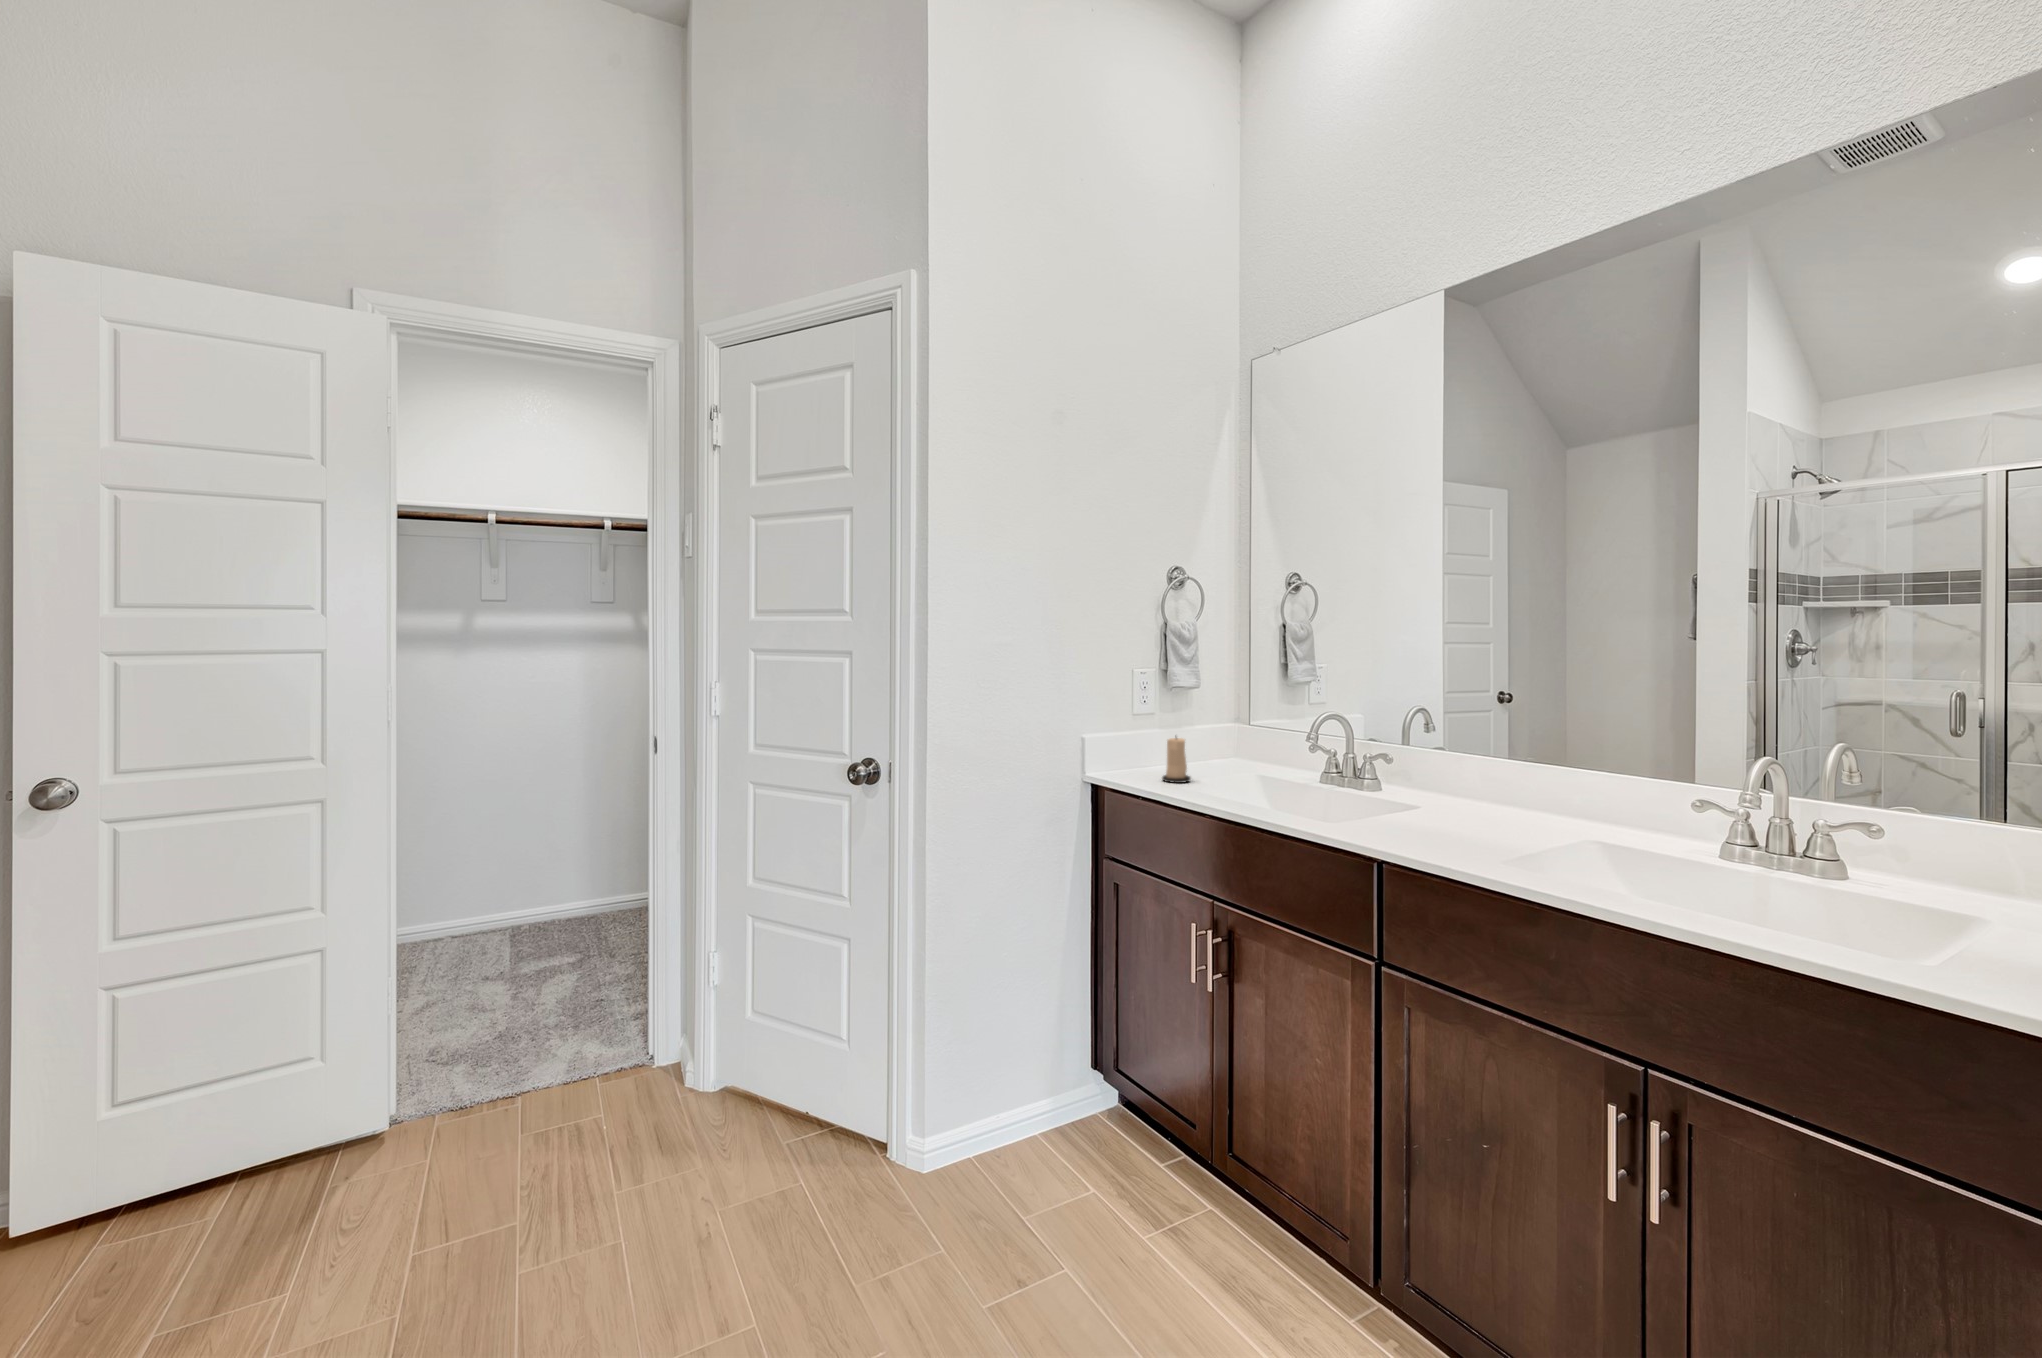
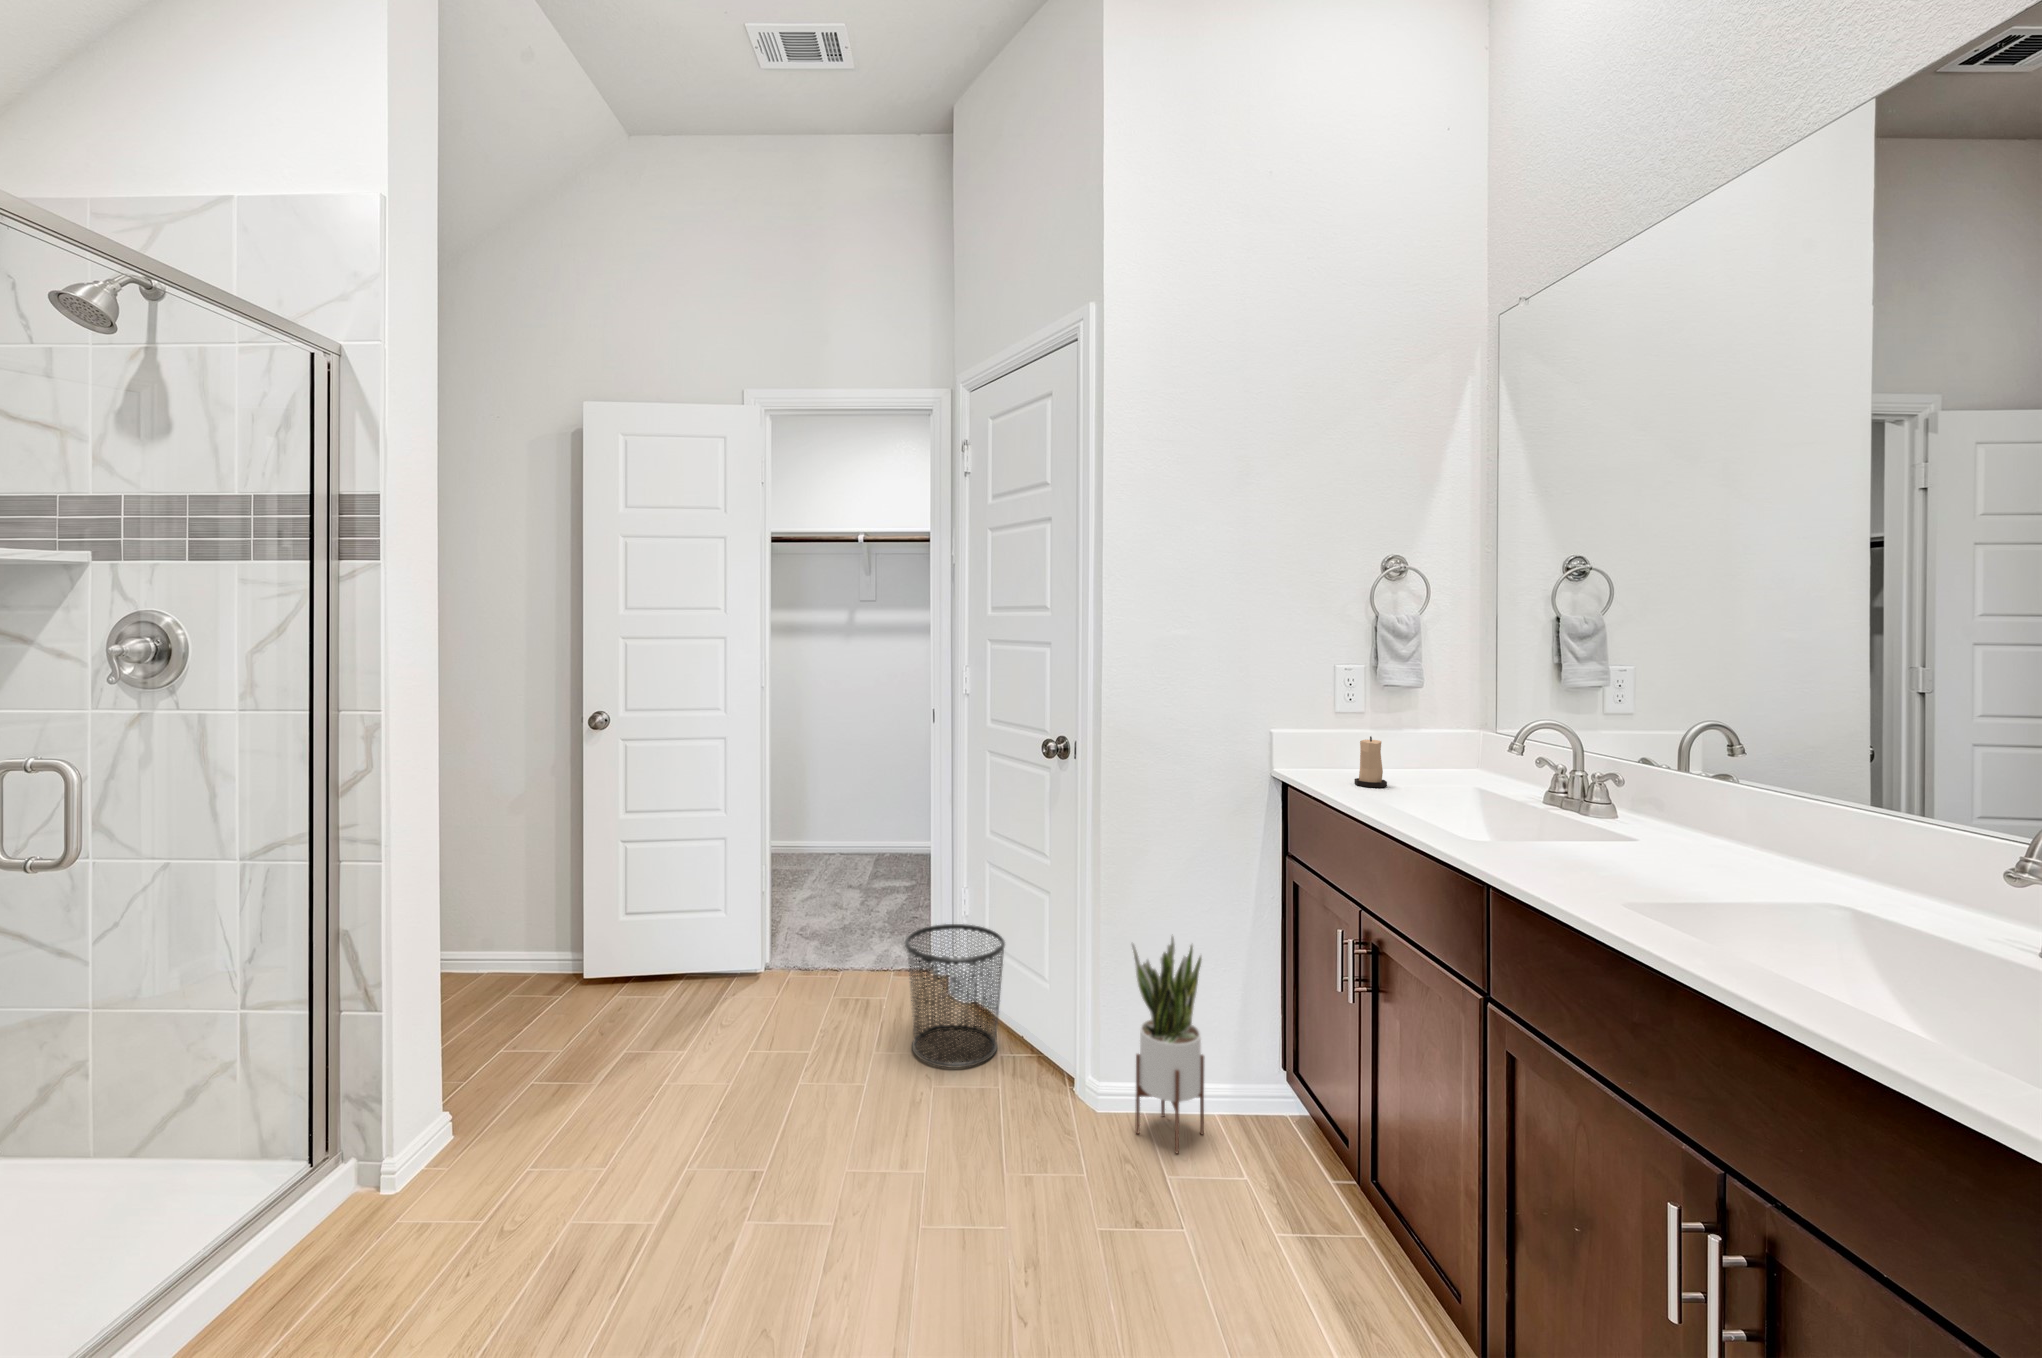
potted plant: none [976,959,1040,1191] -> present [1132,936,1204,1153]
waste bin: none [659,995,791,1181] -> present [905,924,1005,1068]

